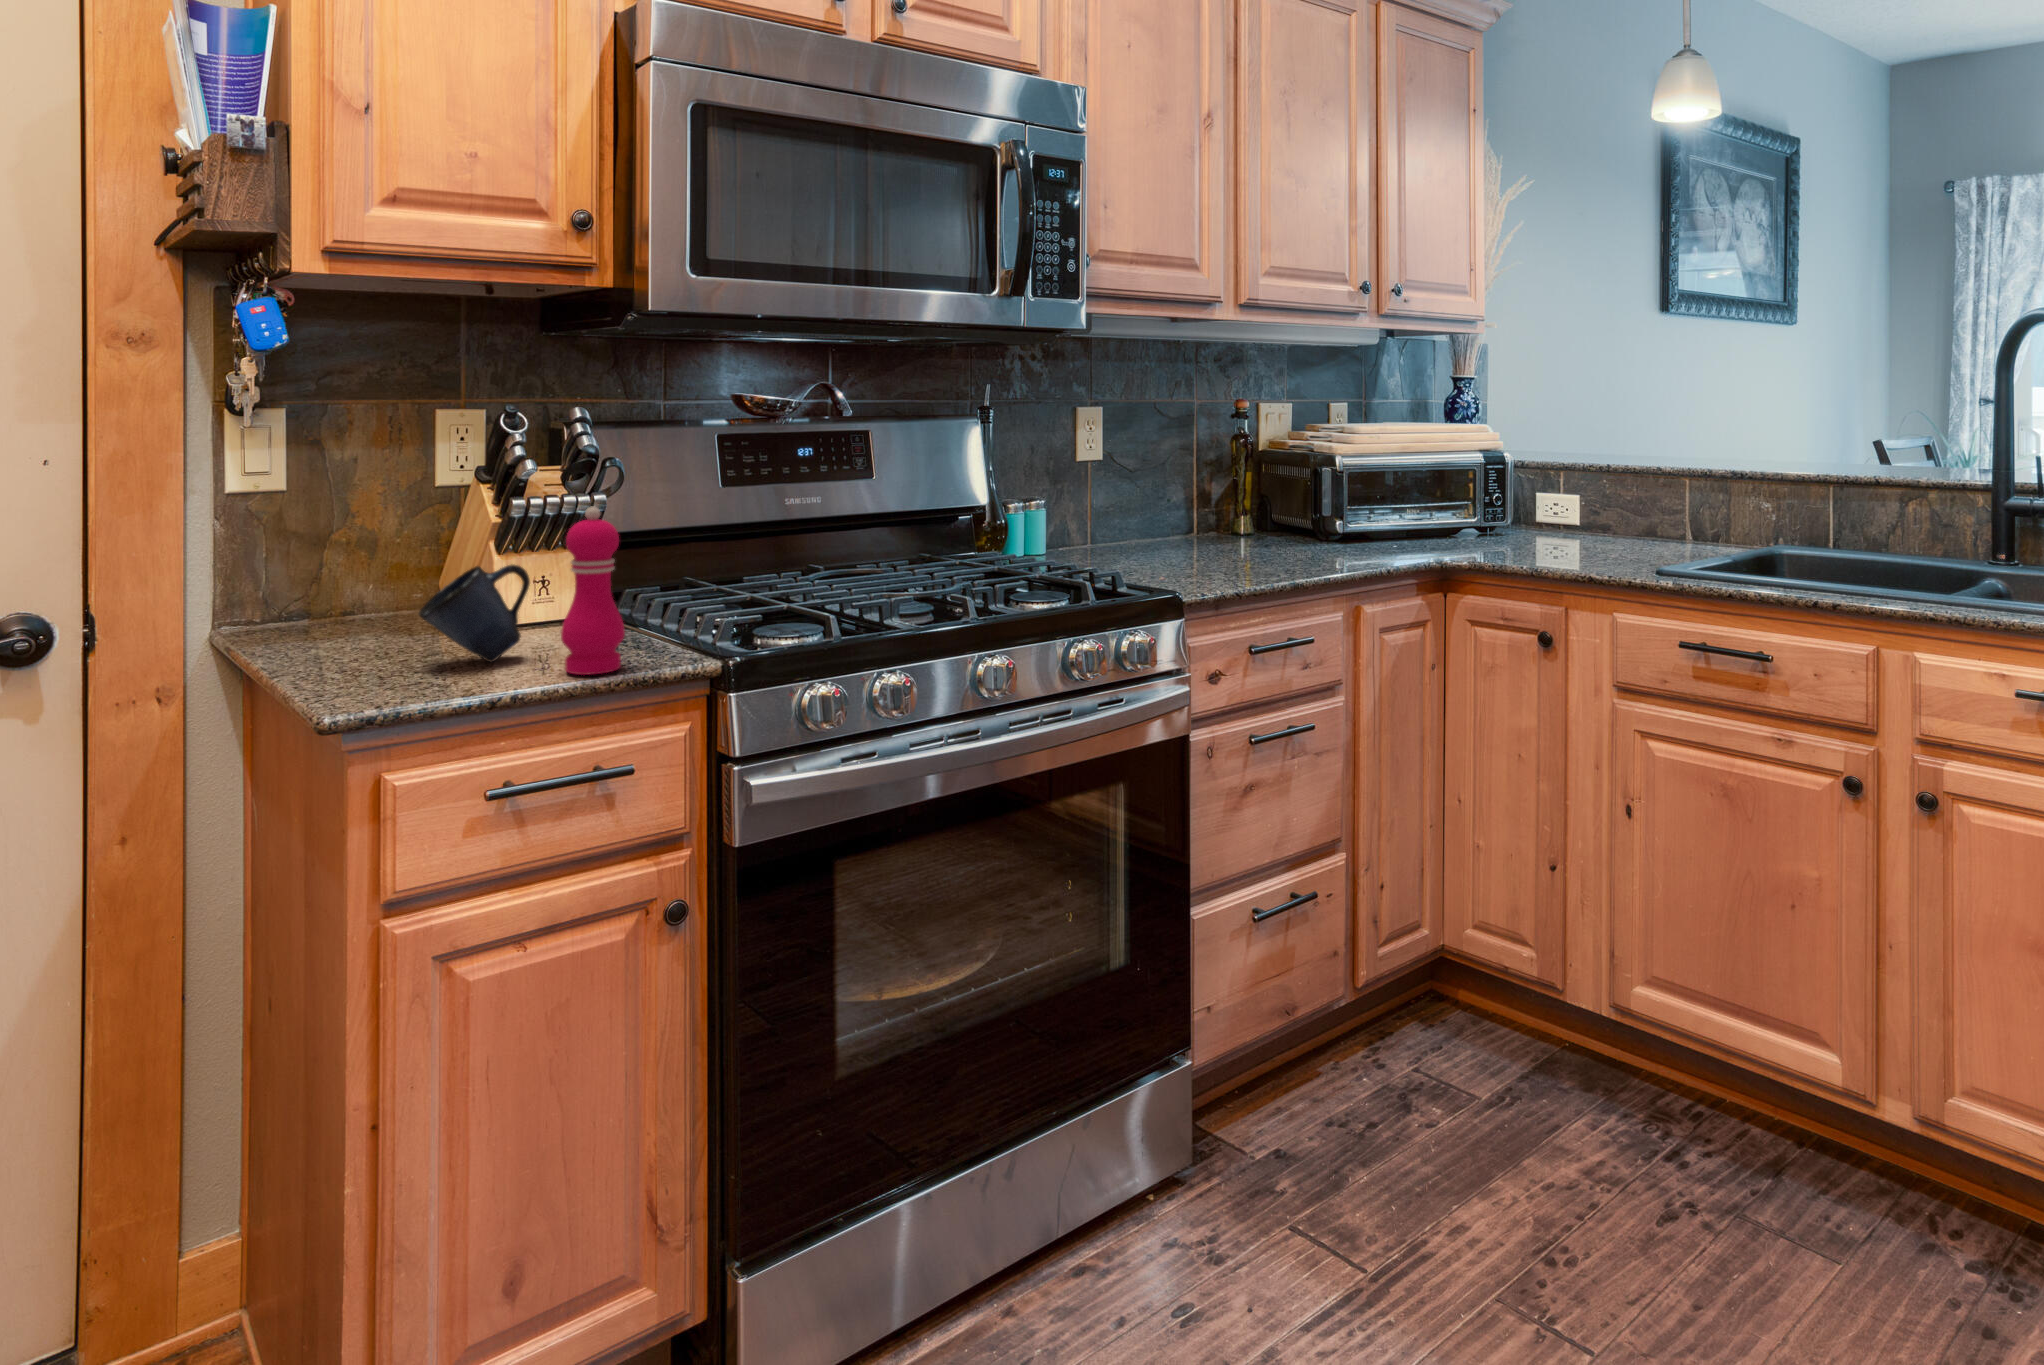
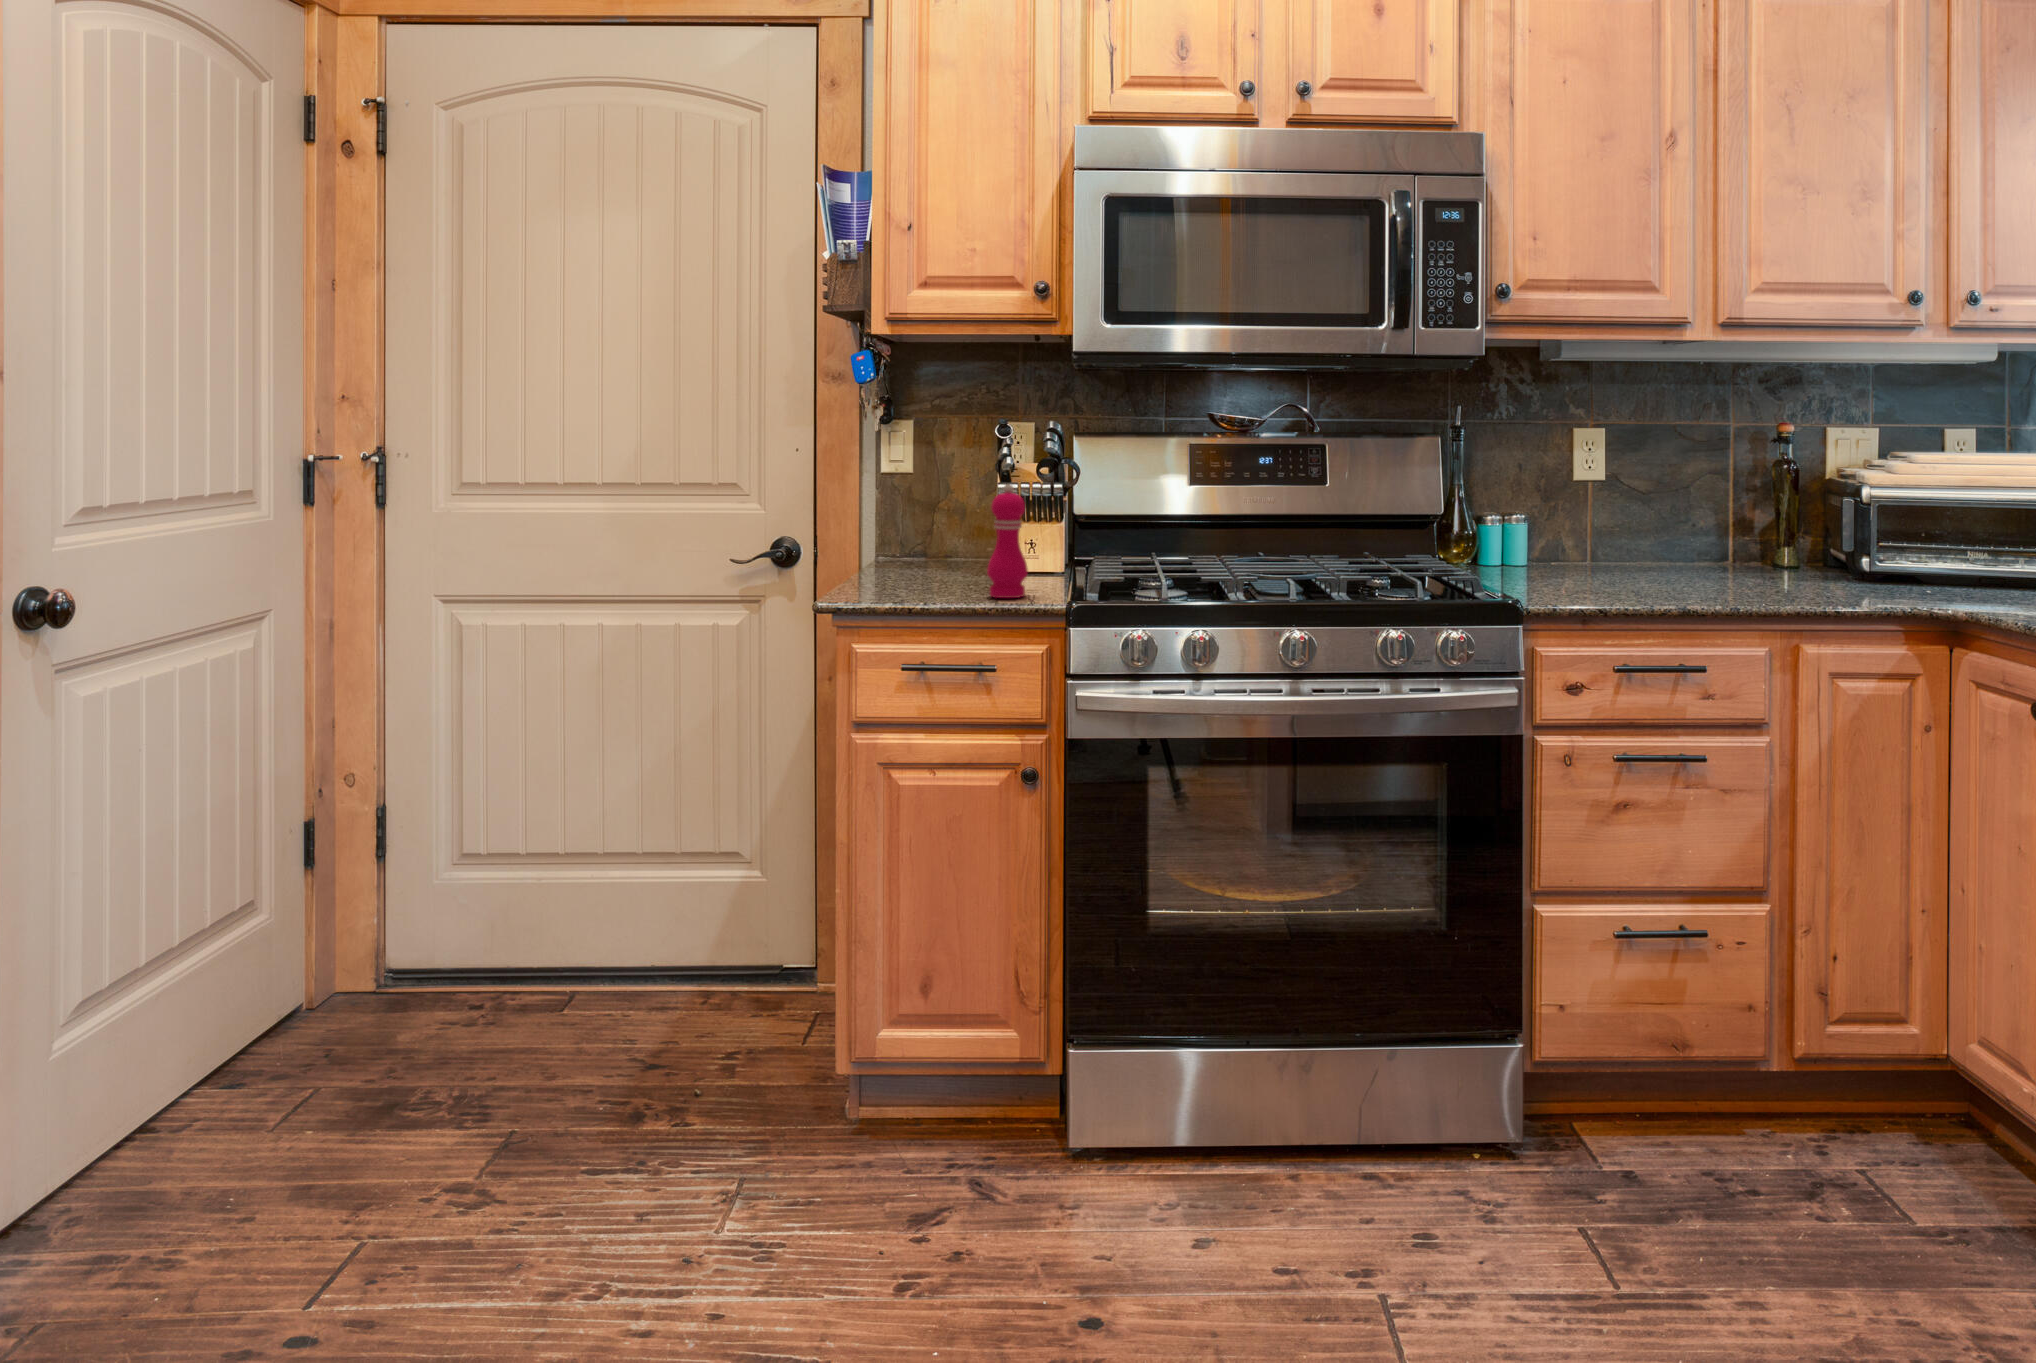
mug: present [419,564,530,662] -> none [925,521,990,586]

